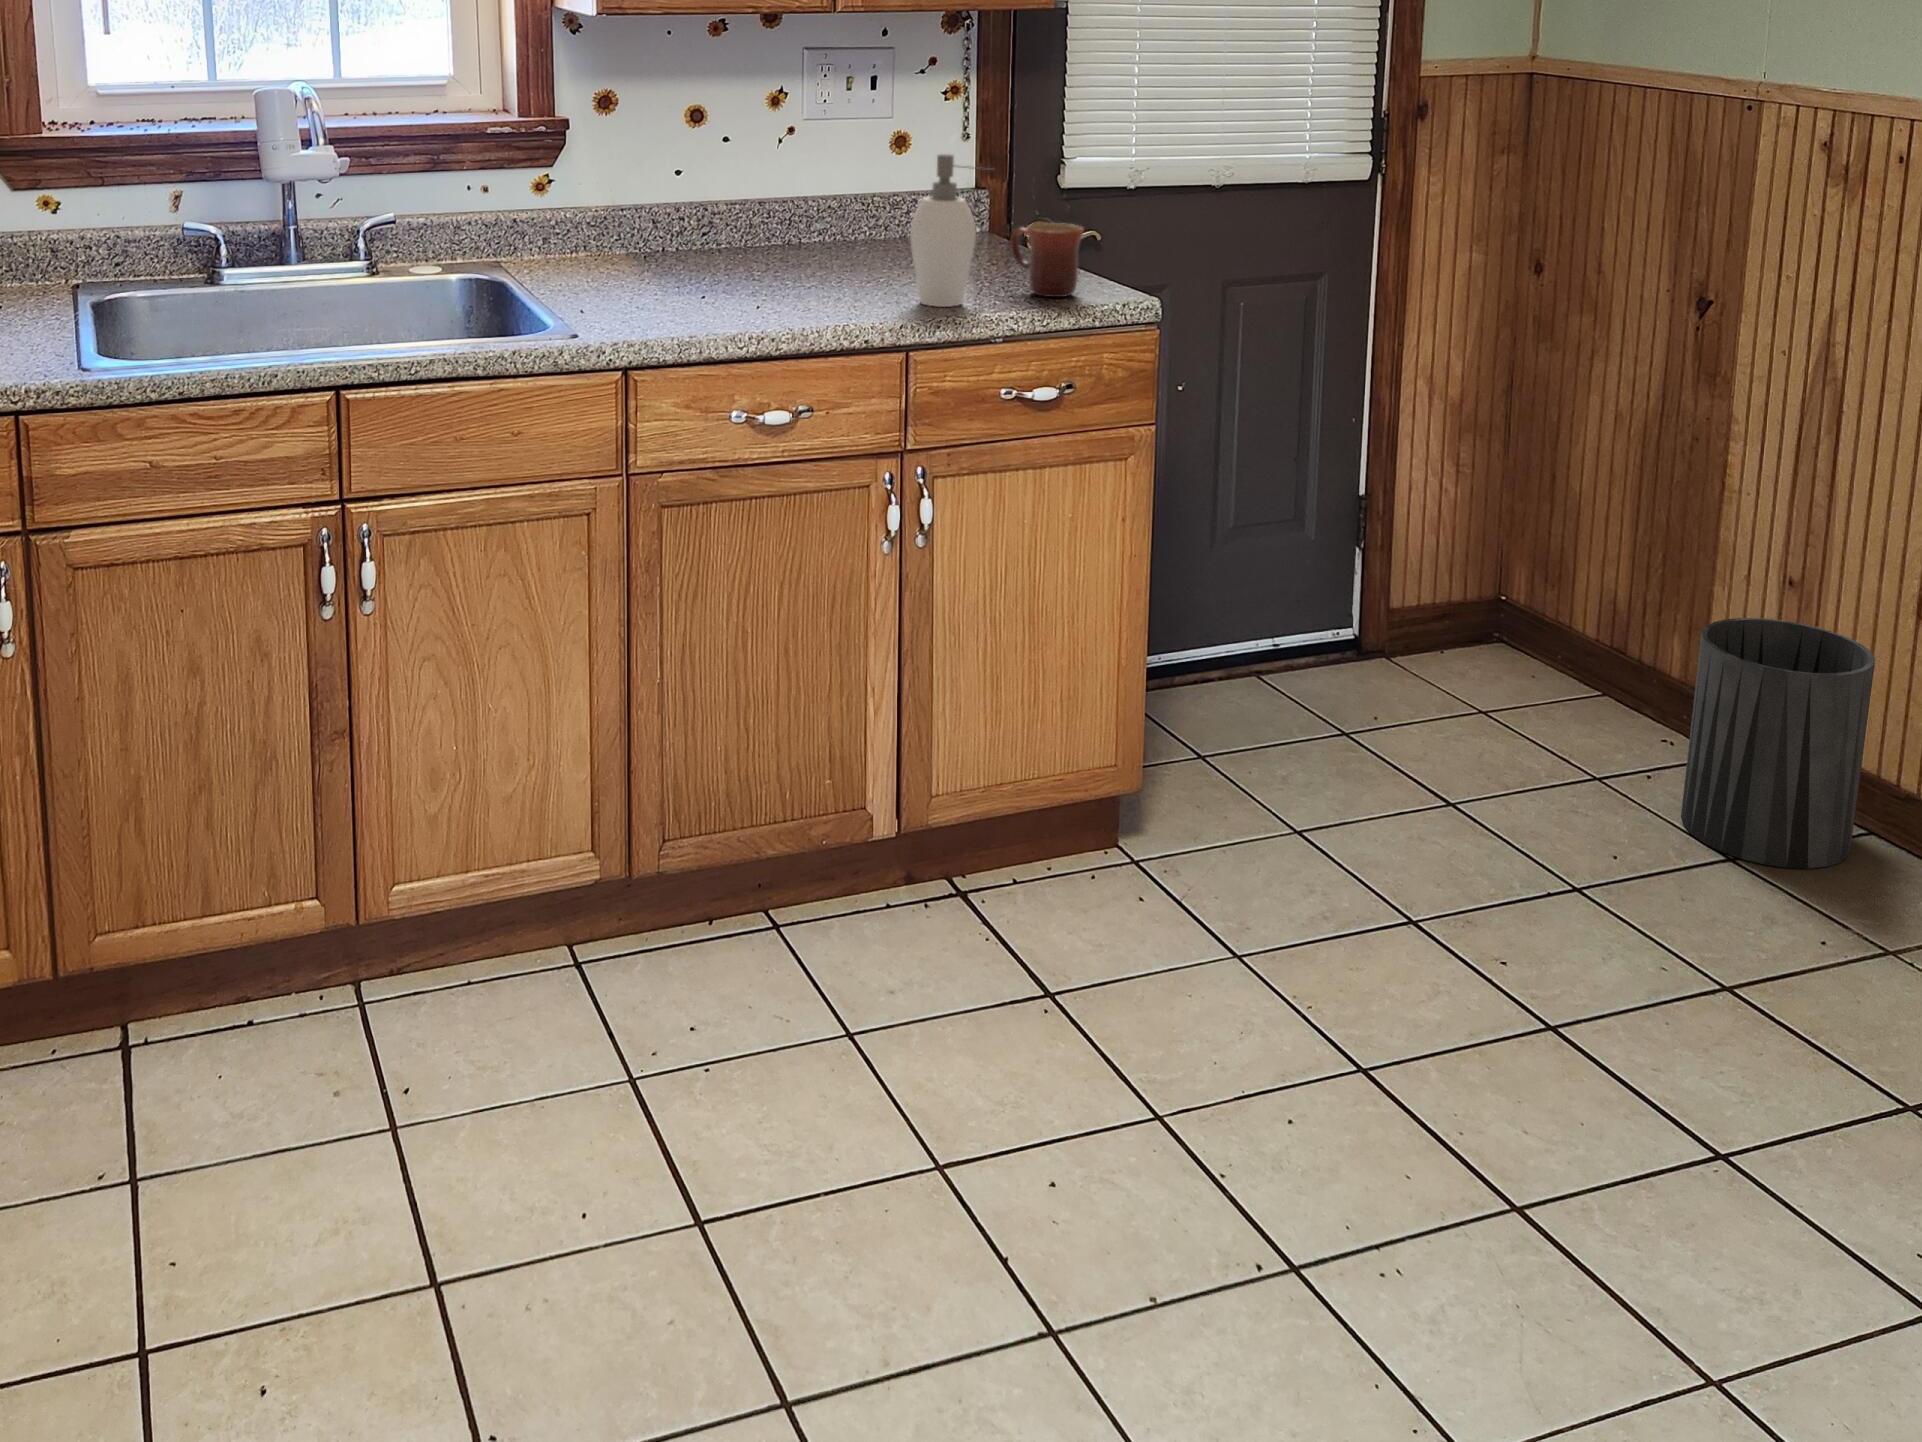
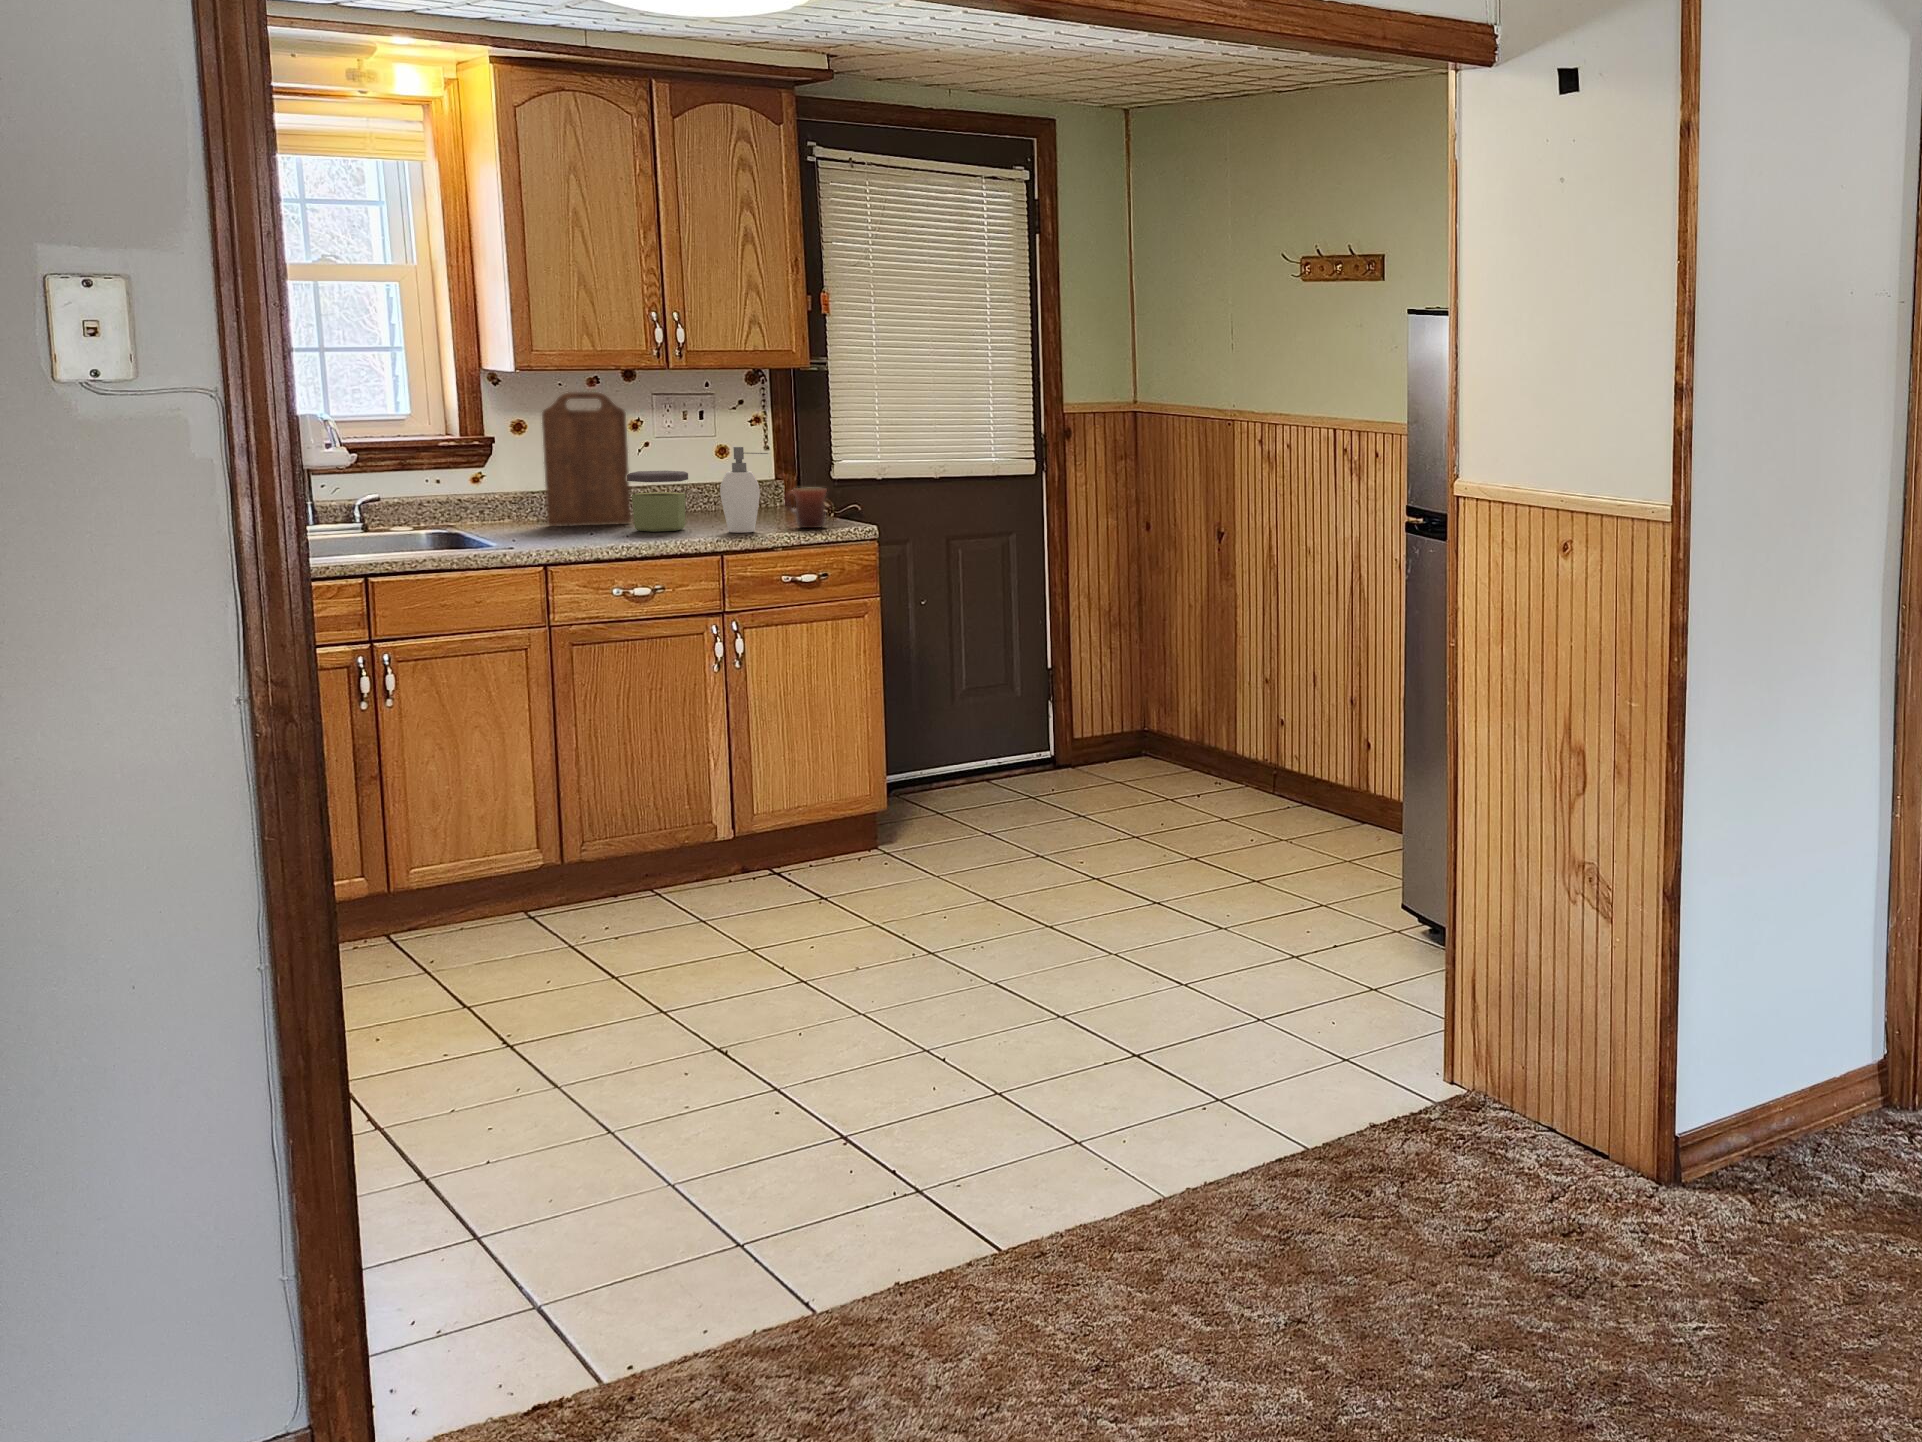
cutting board: none [637,47,764,266] -> present [542,392,631,526]
jar: none [762,186,858,295] -> present [627,471,688,532]
trash can: present [1681,618,1875,869] -> none [1206,698,1291,823]

